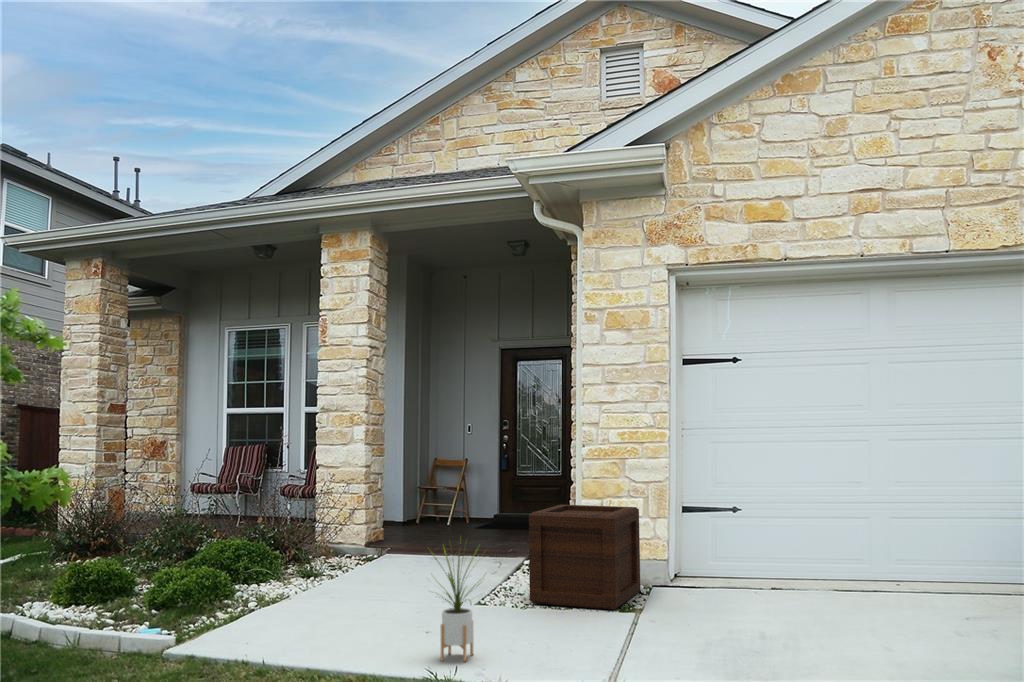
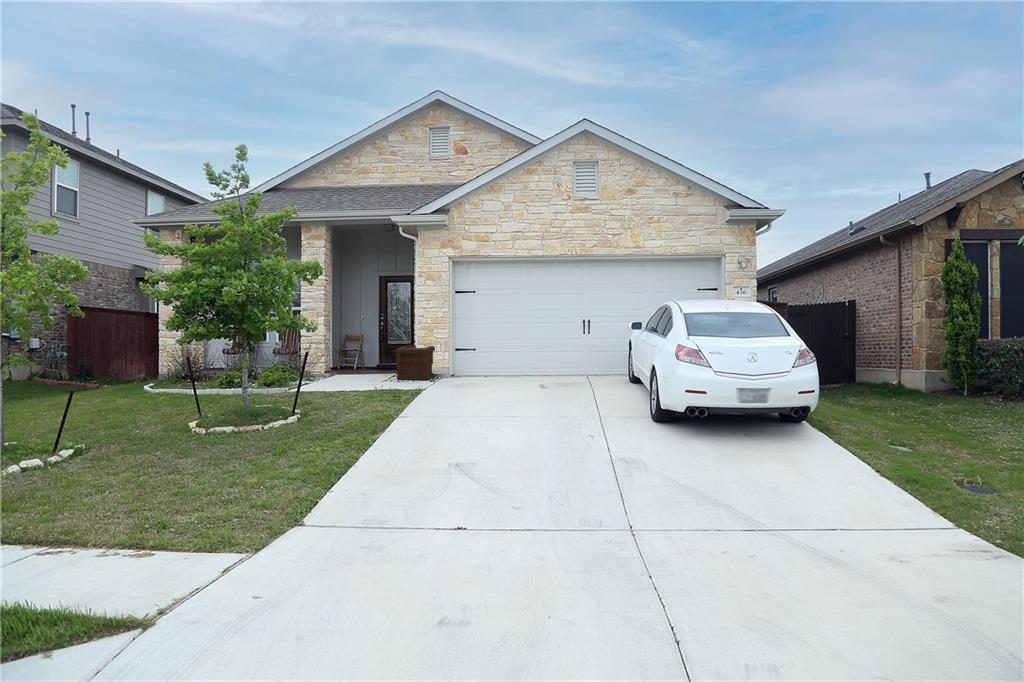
house plant: present [433,549,479,662] -> none [364,356,385,393]

